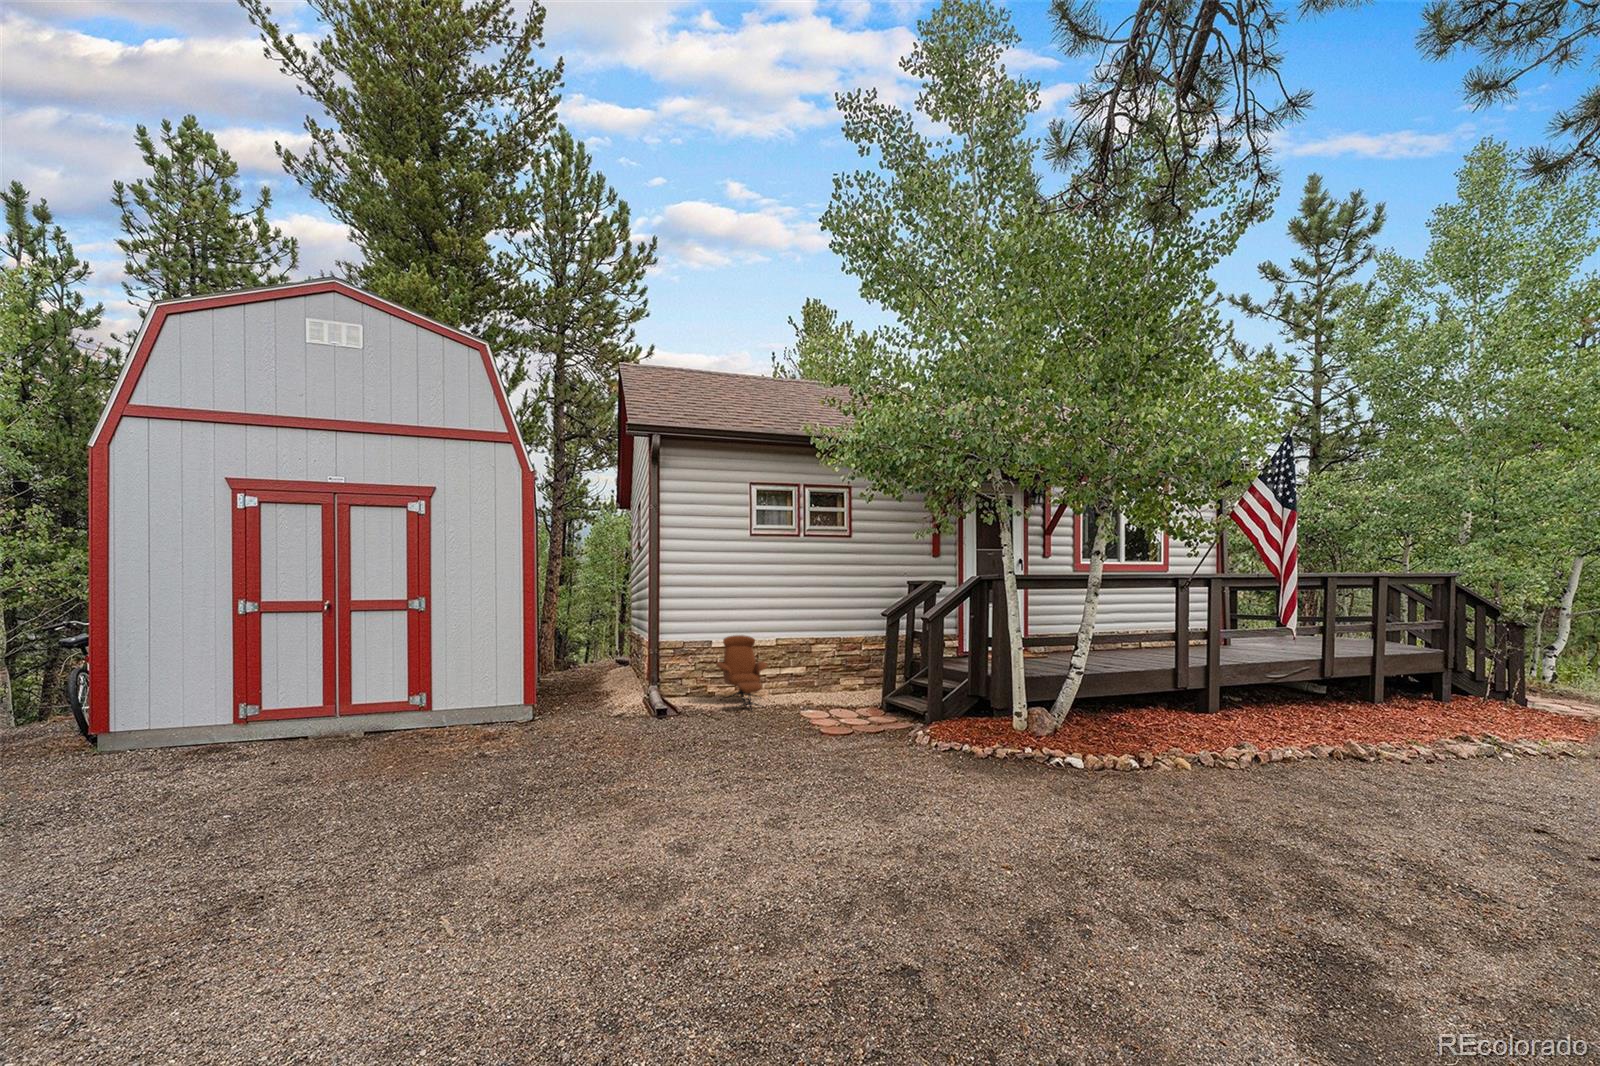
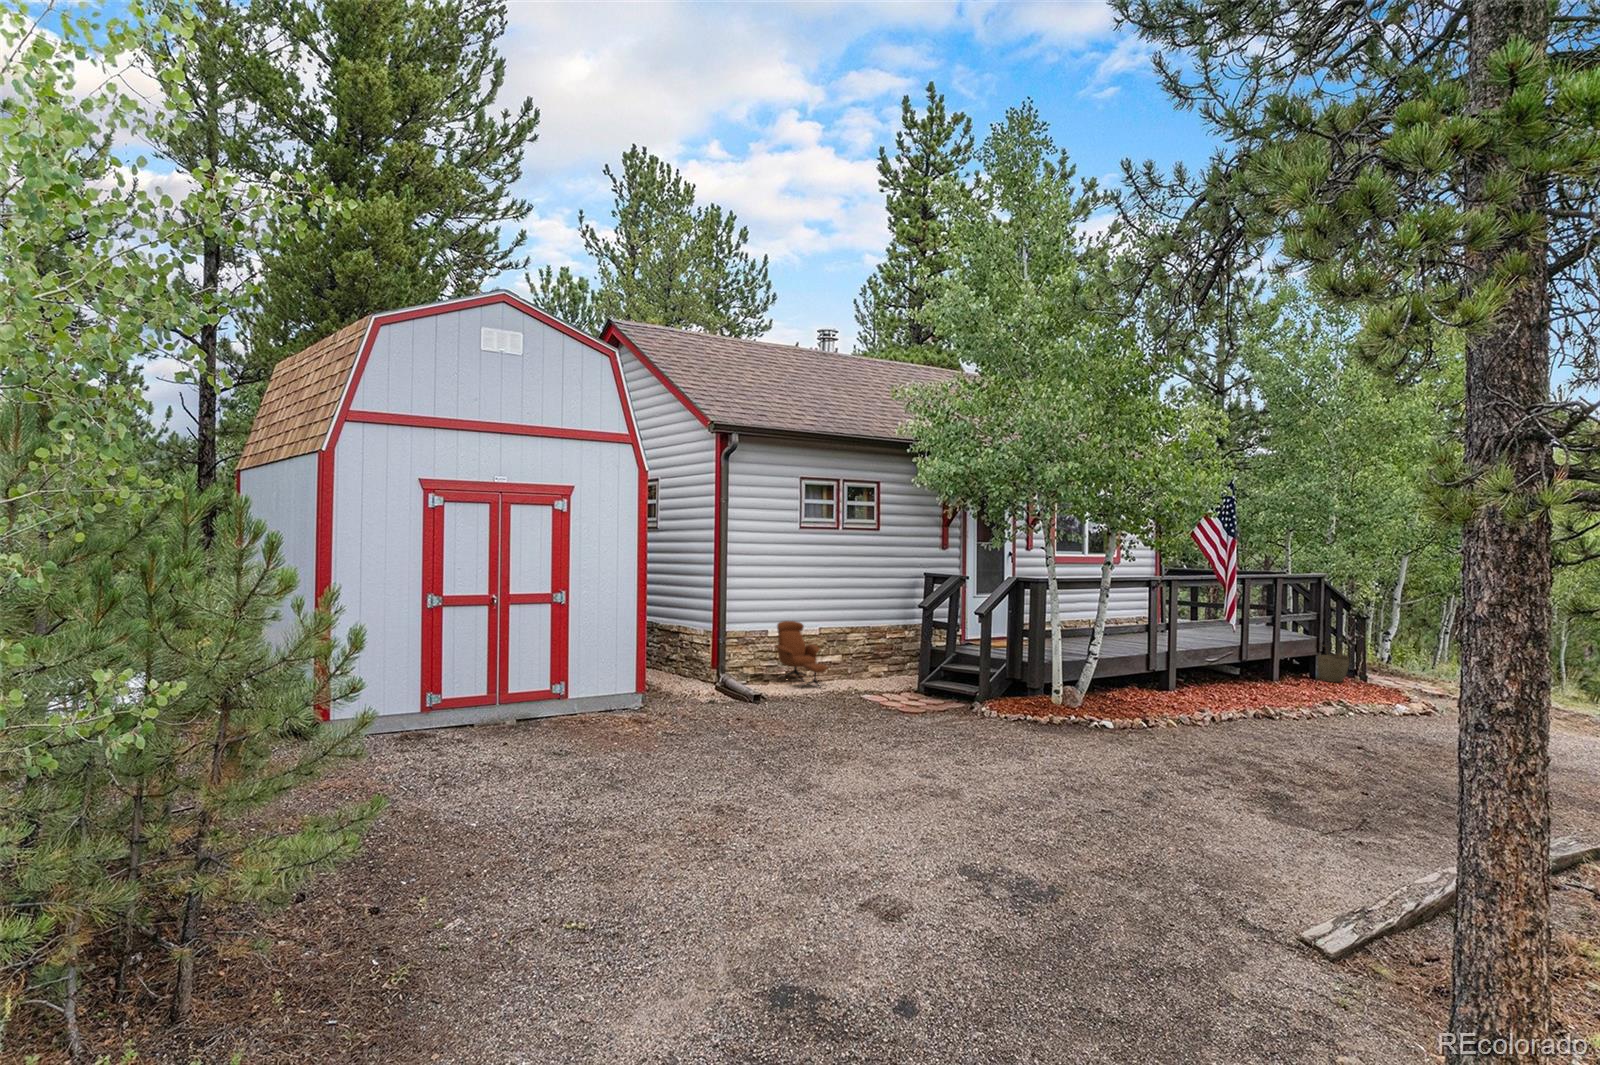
woven basket: none [1441,658,1492,708] -> present [1318,649,1349,682]

